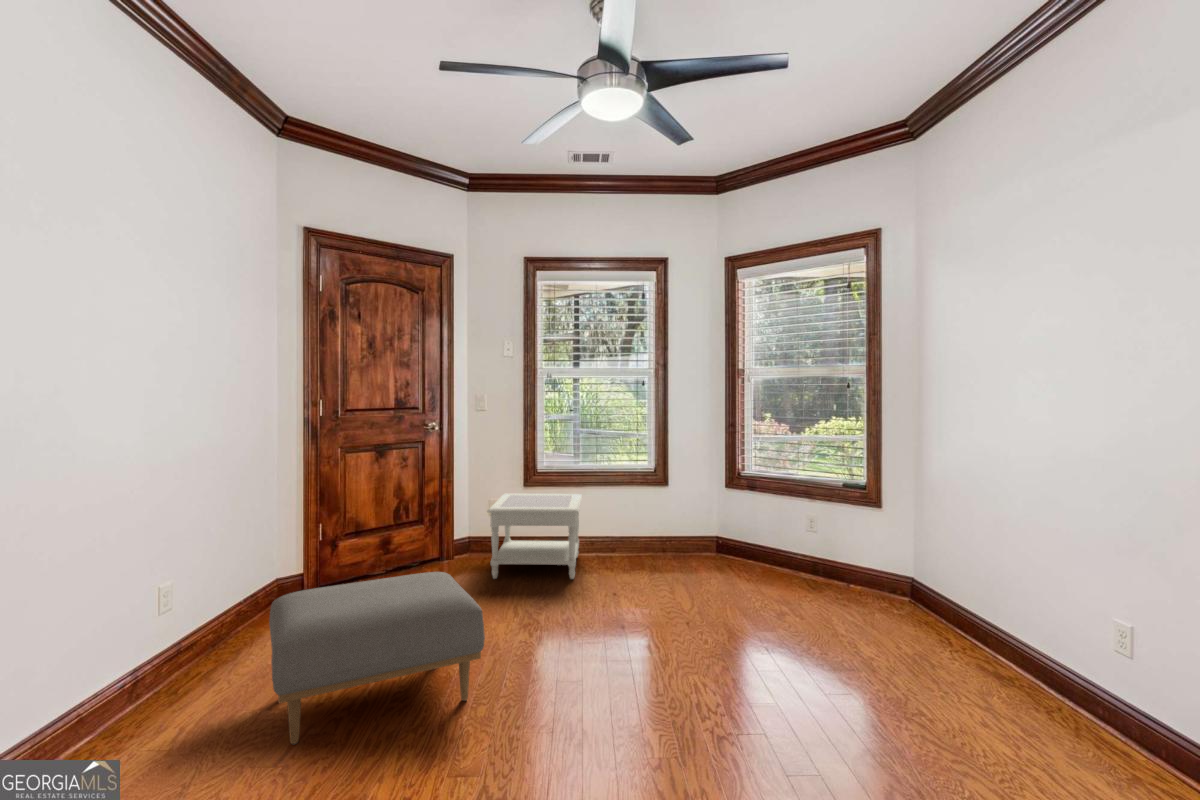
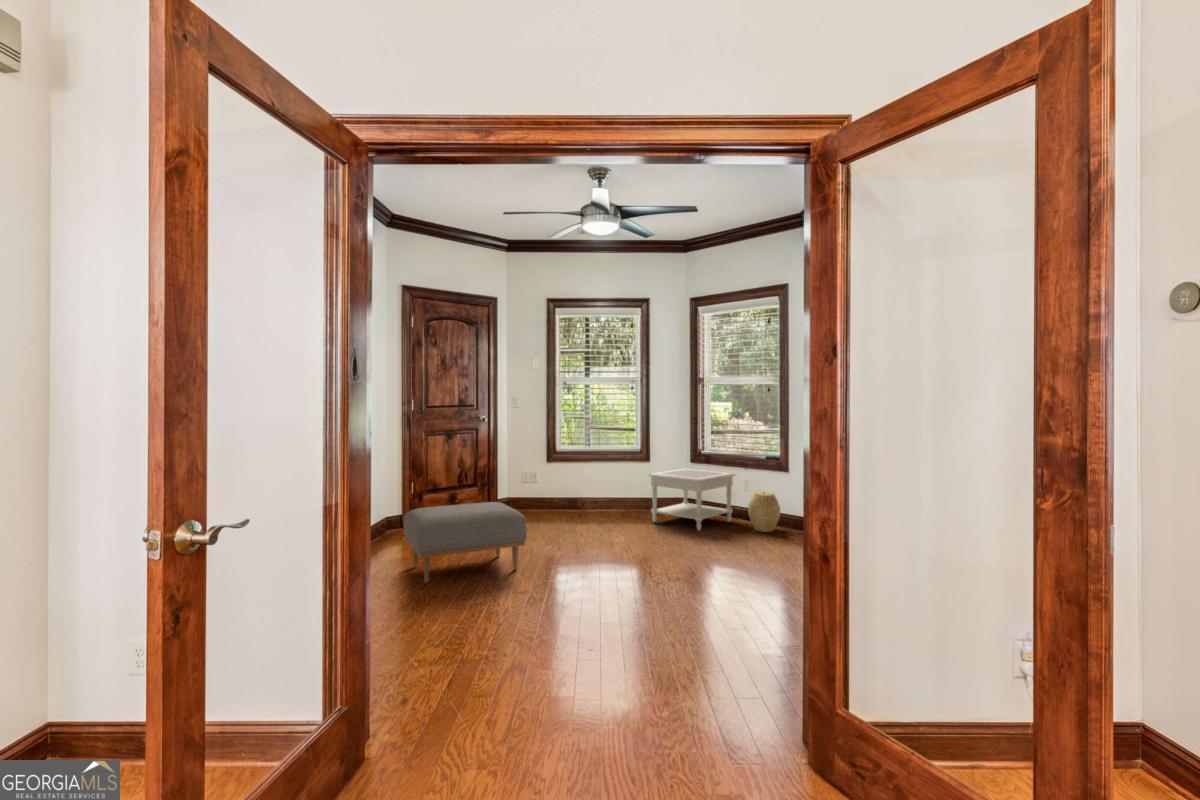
side table: present [487,494,582,579] -> present [649,469,735,530]
woven basket: none [818,535,867,596] -> present [748,492,780,532]

